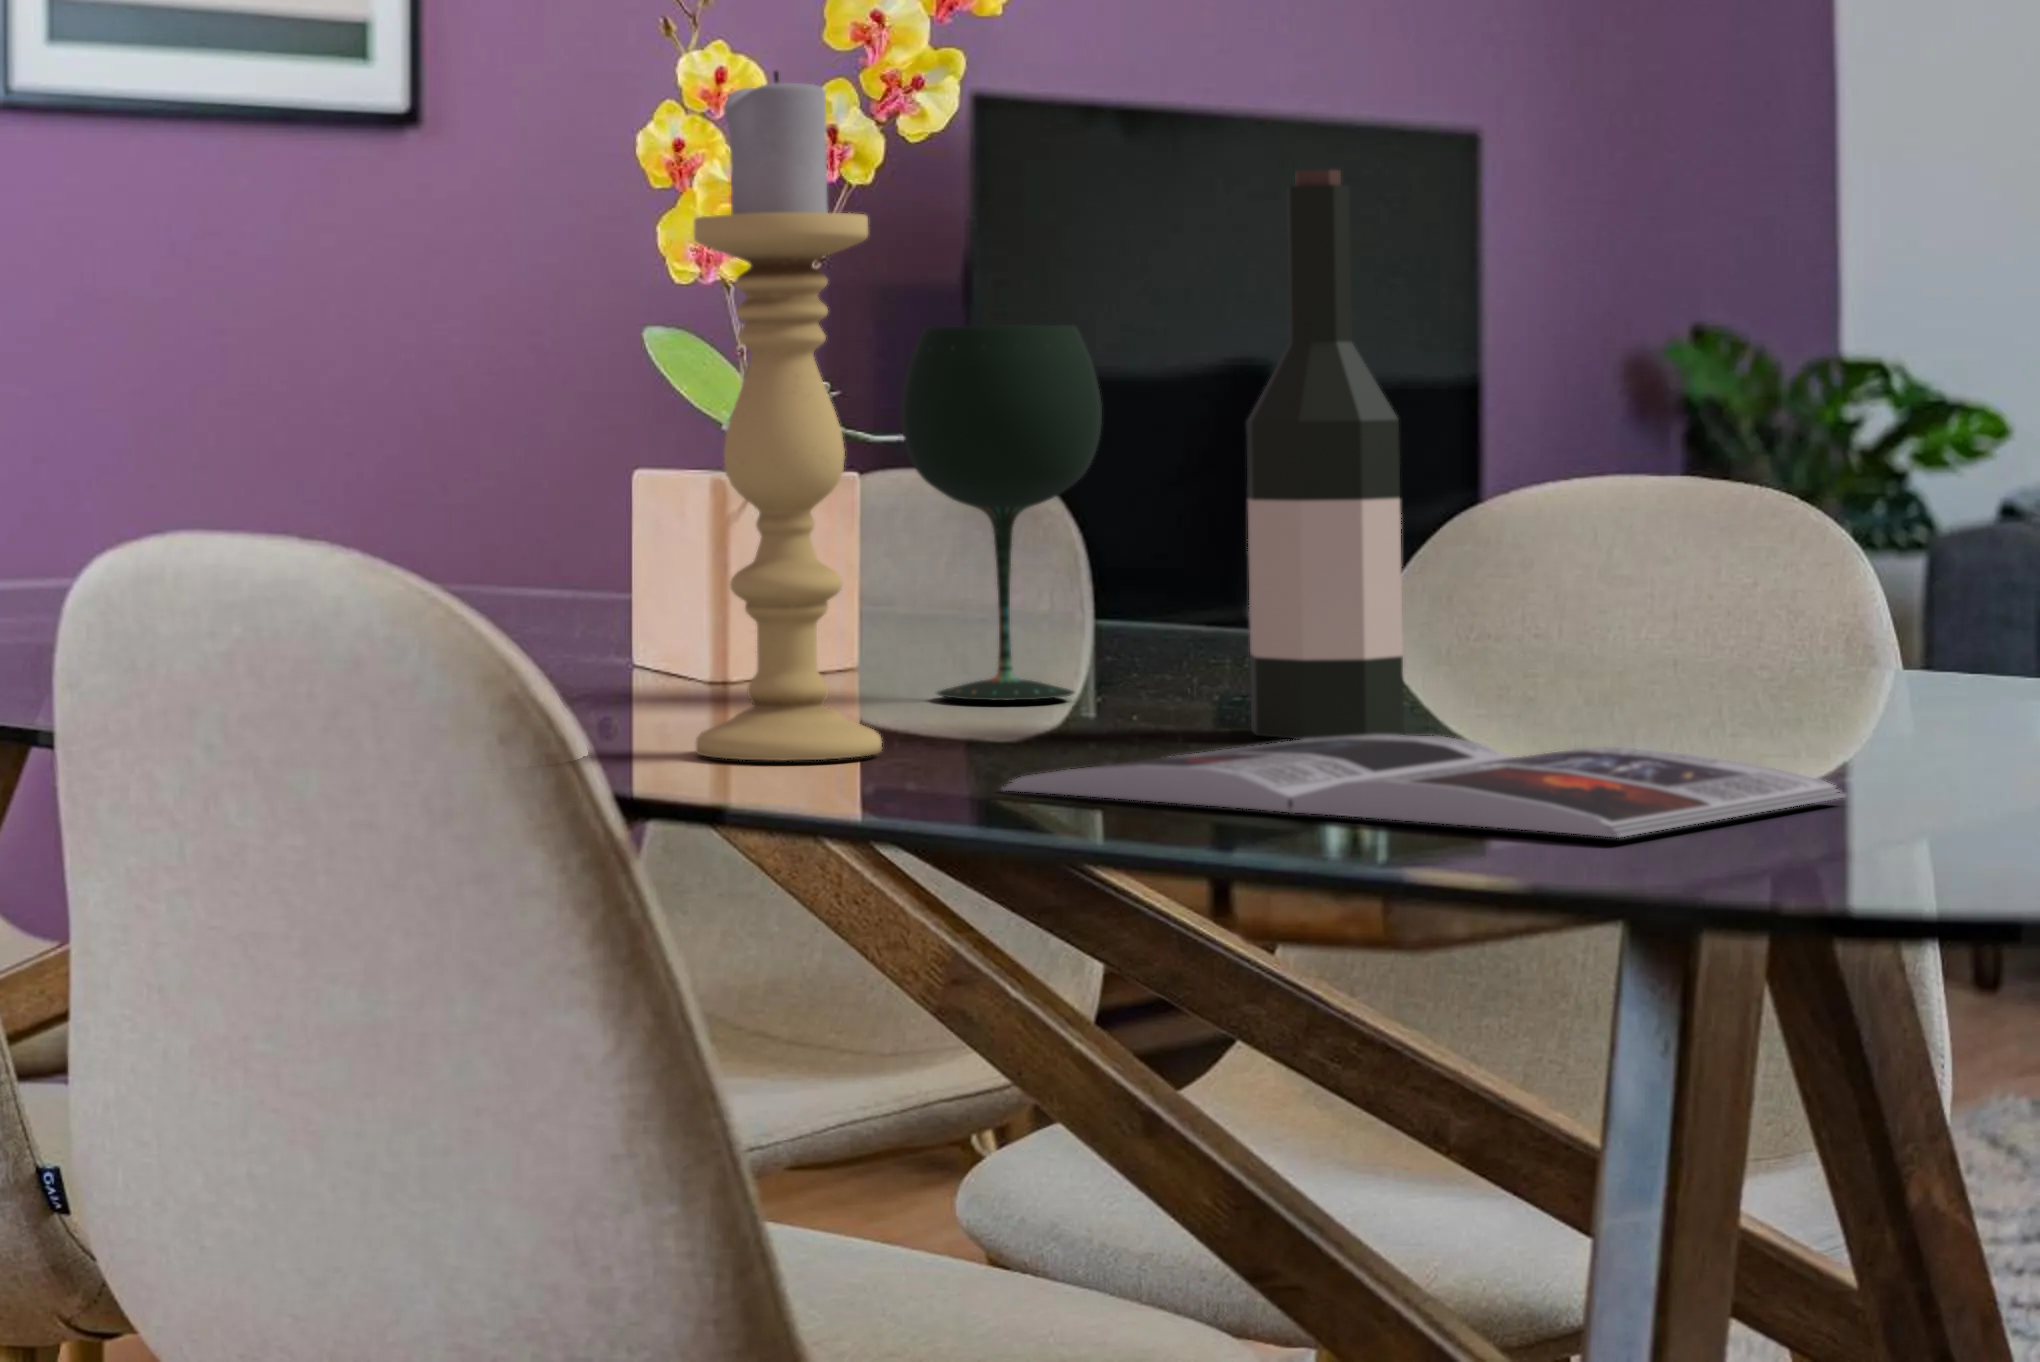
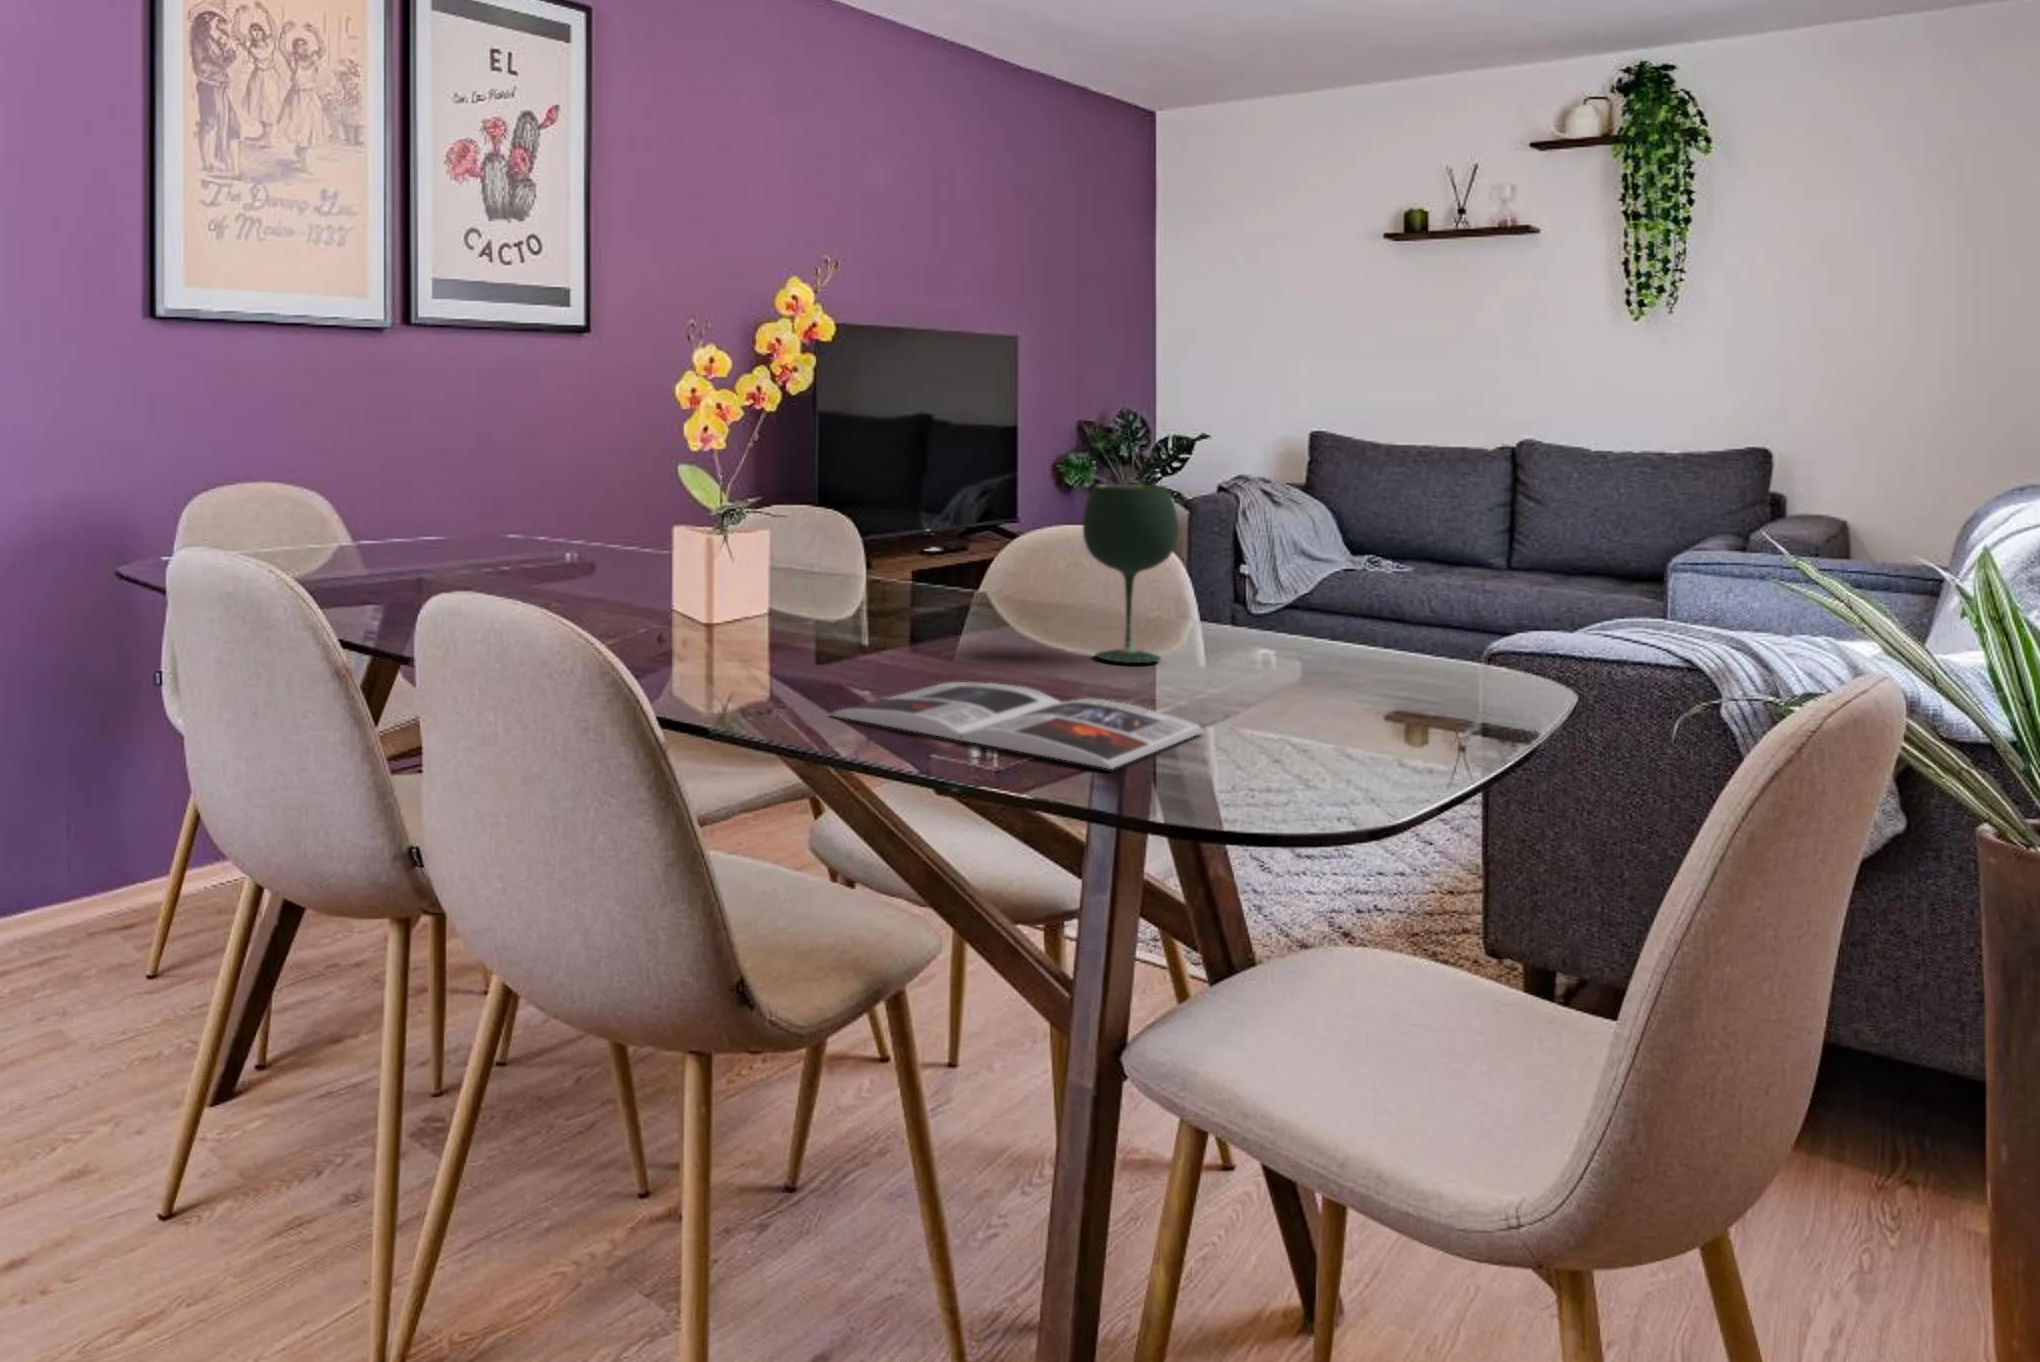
candle holder: present [694,71,882,760] -> none [694,378,776,688]
wine bottle: present [1246,170,1404,739] -> none [937,422,1005,674]
wine glass: present [901,325,1102,701] -> present [1083,484,1178,663]

